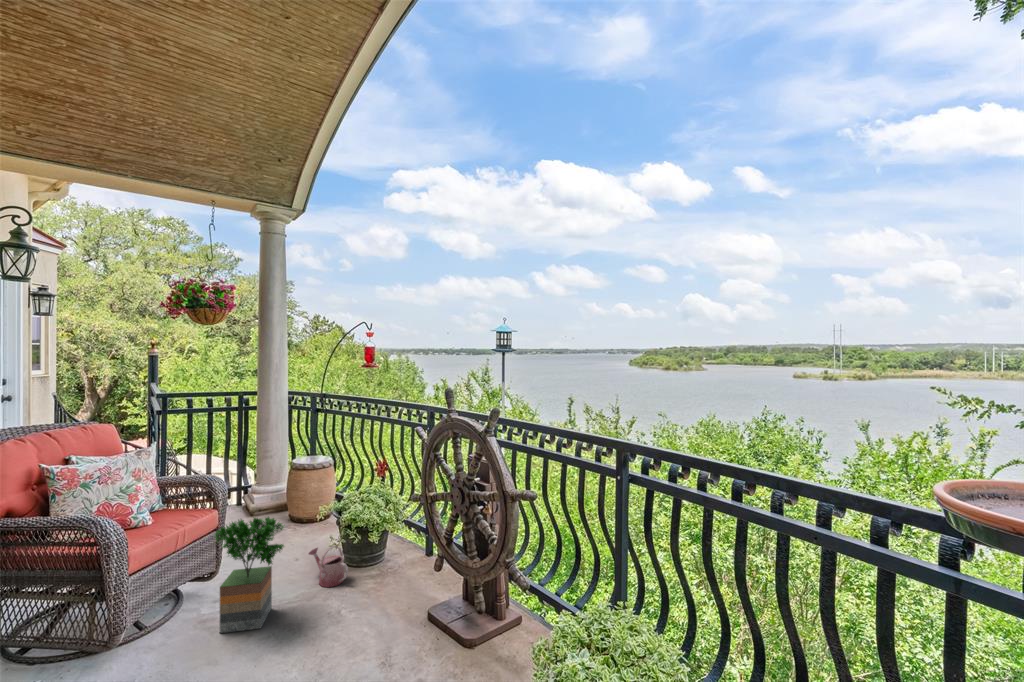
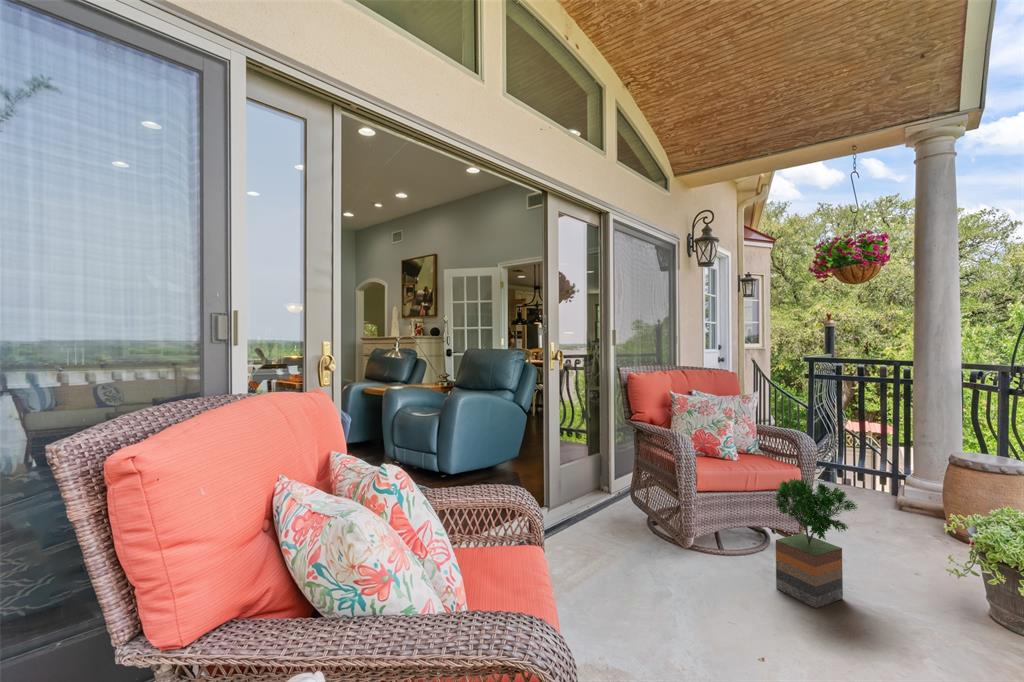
watering can: present [309,546,348,587] -> none [916,561,971,627]

